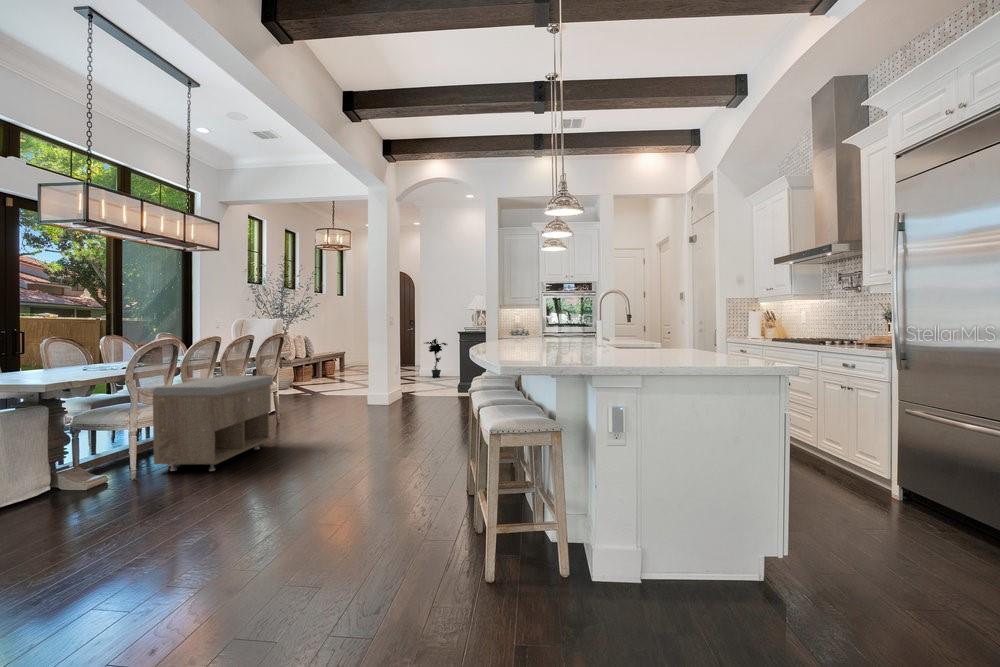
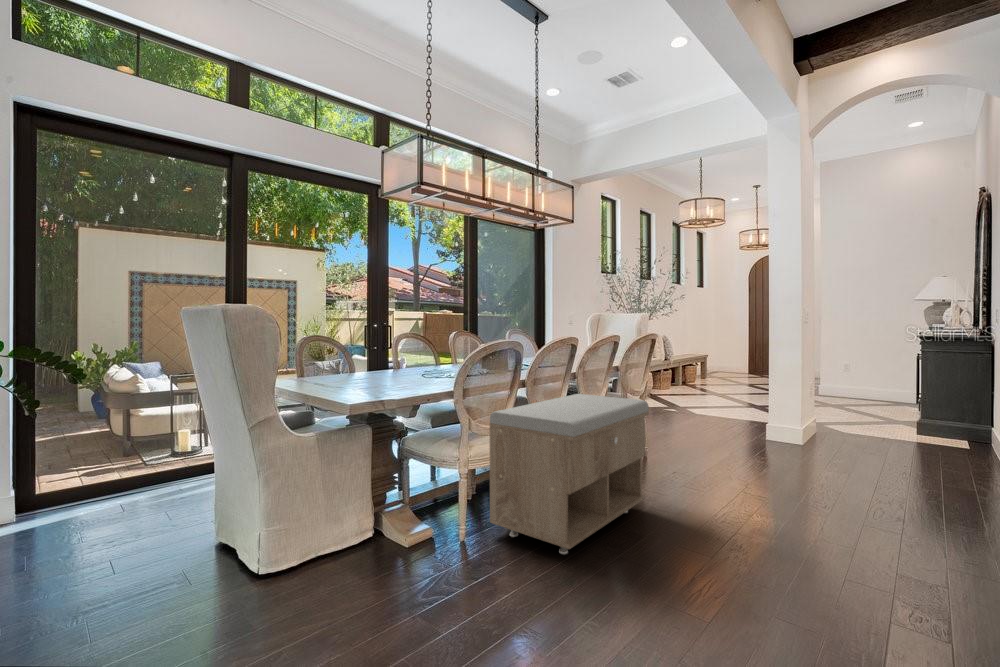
potted plant: present [424,339,448,377] -> none [829,340,875,398]

